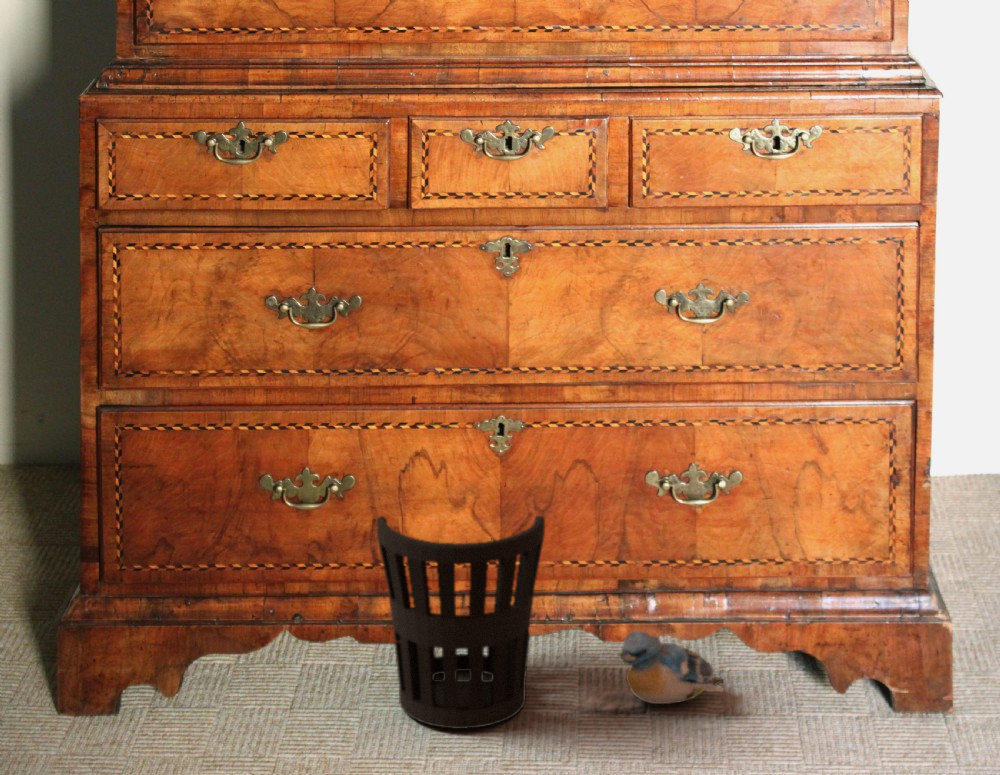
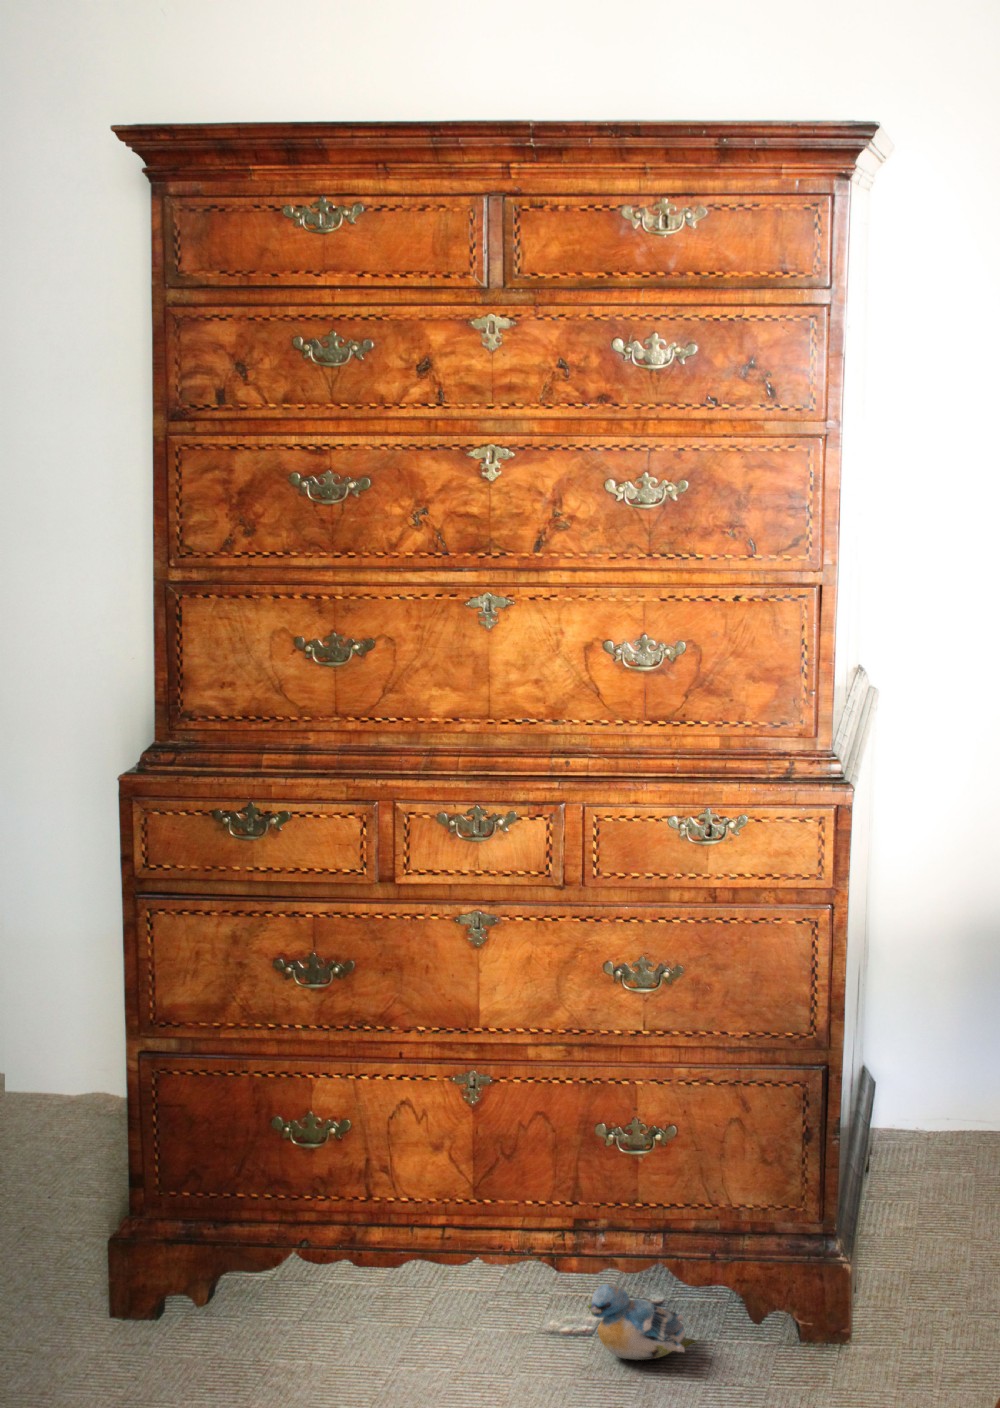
wastebasket: present [377,516,545,729] -> none [366,1136,522,1365]

